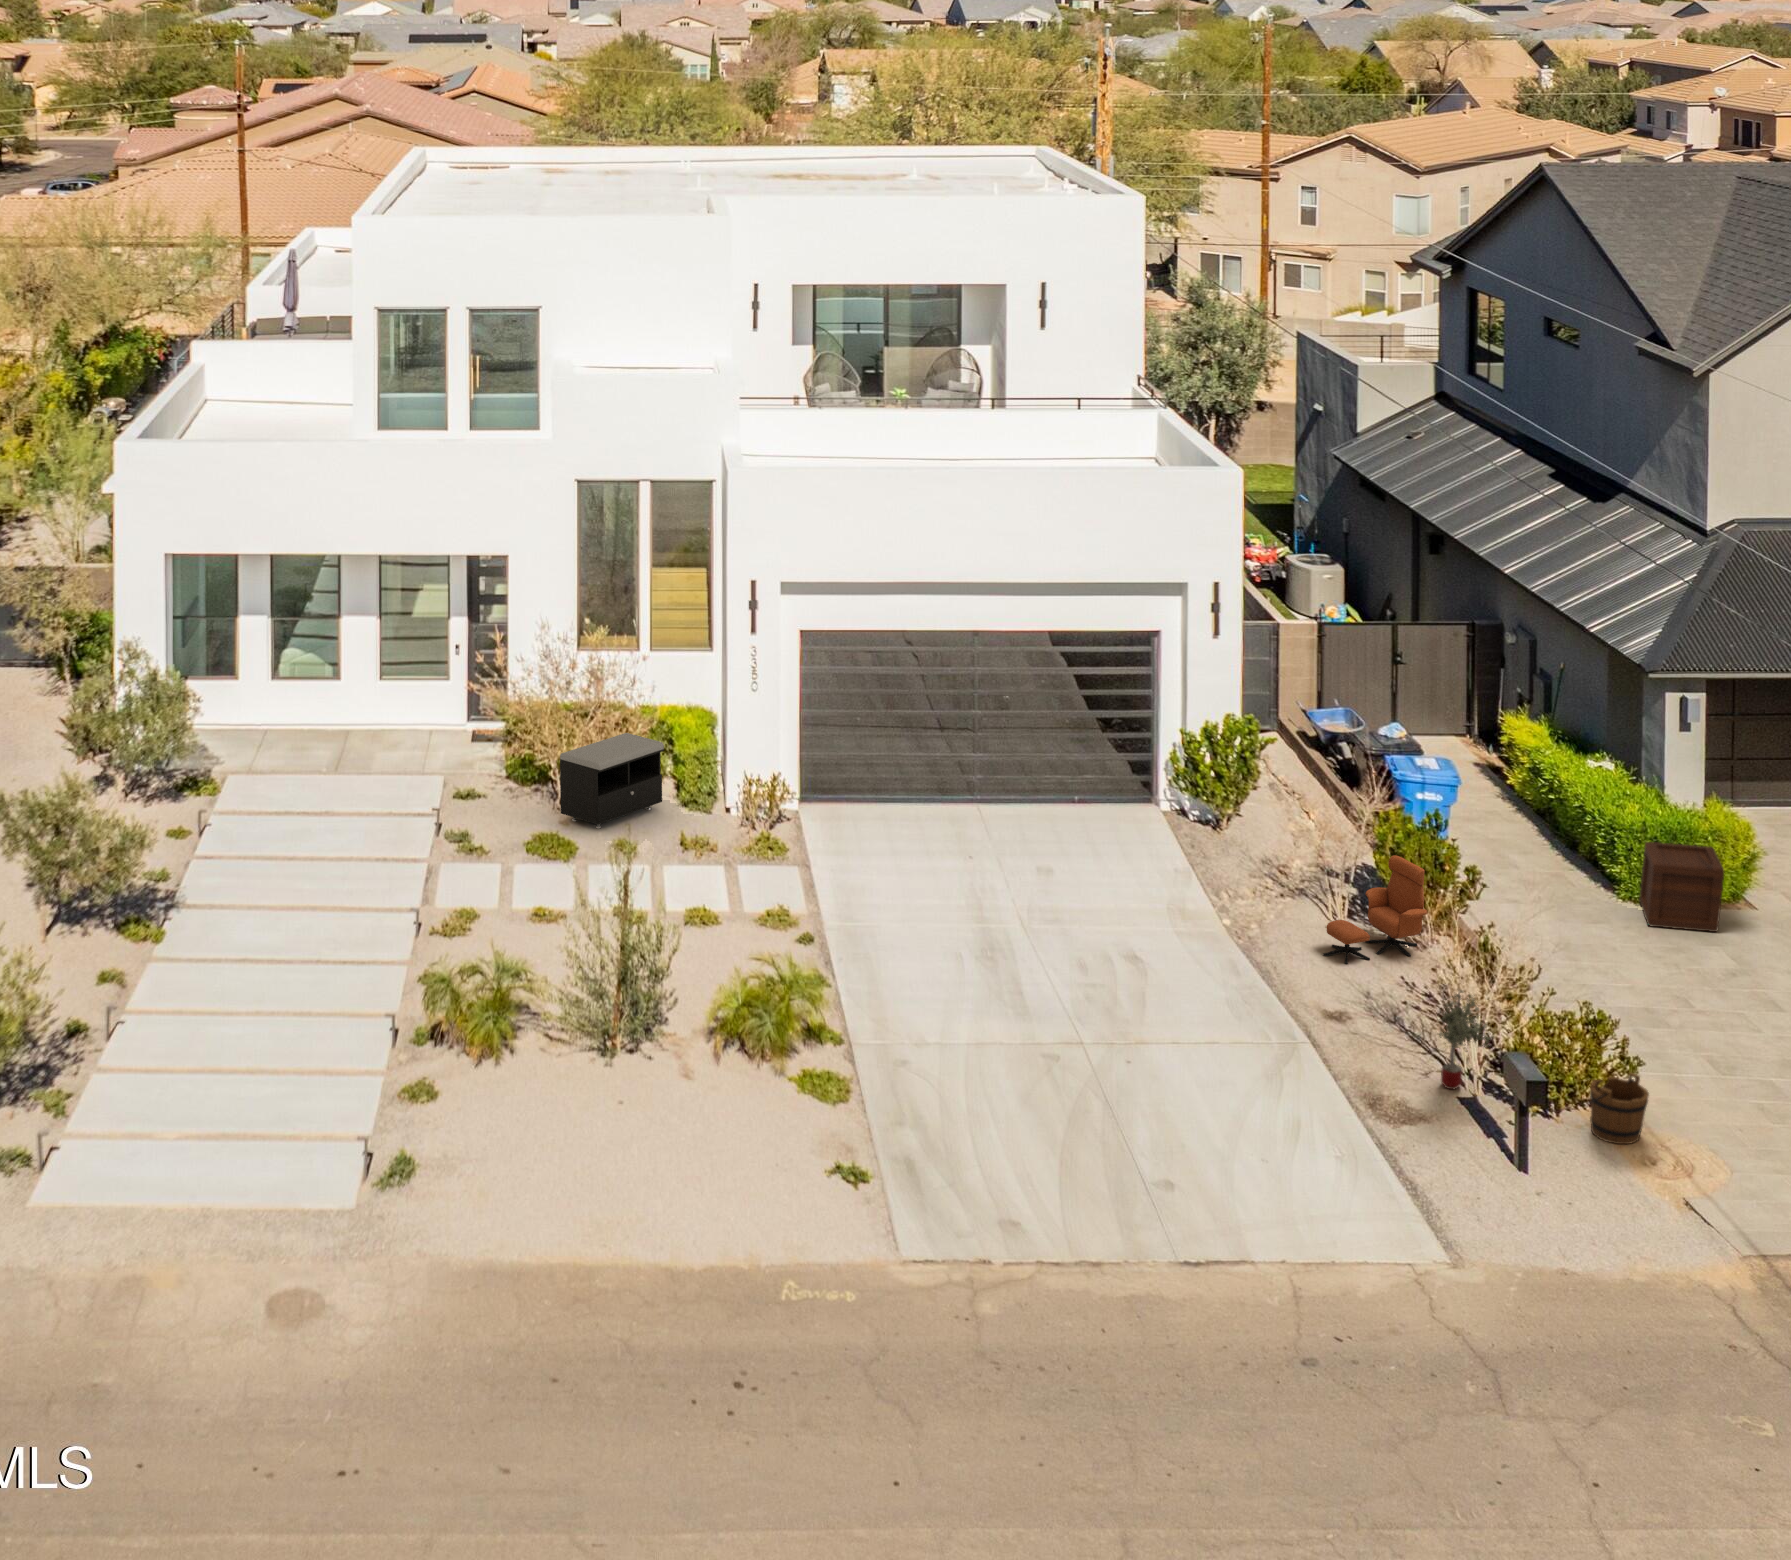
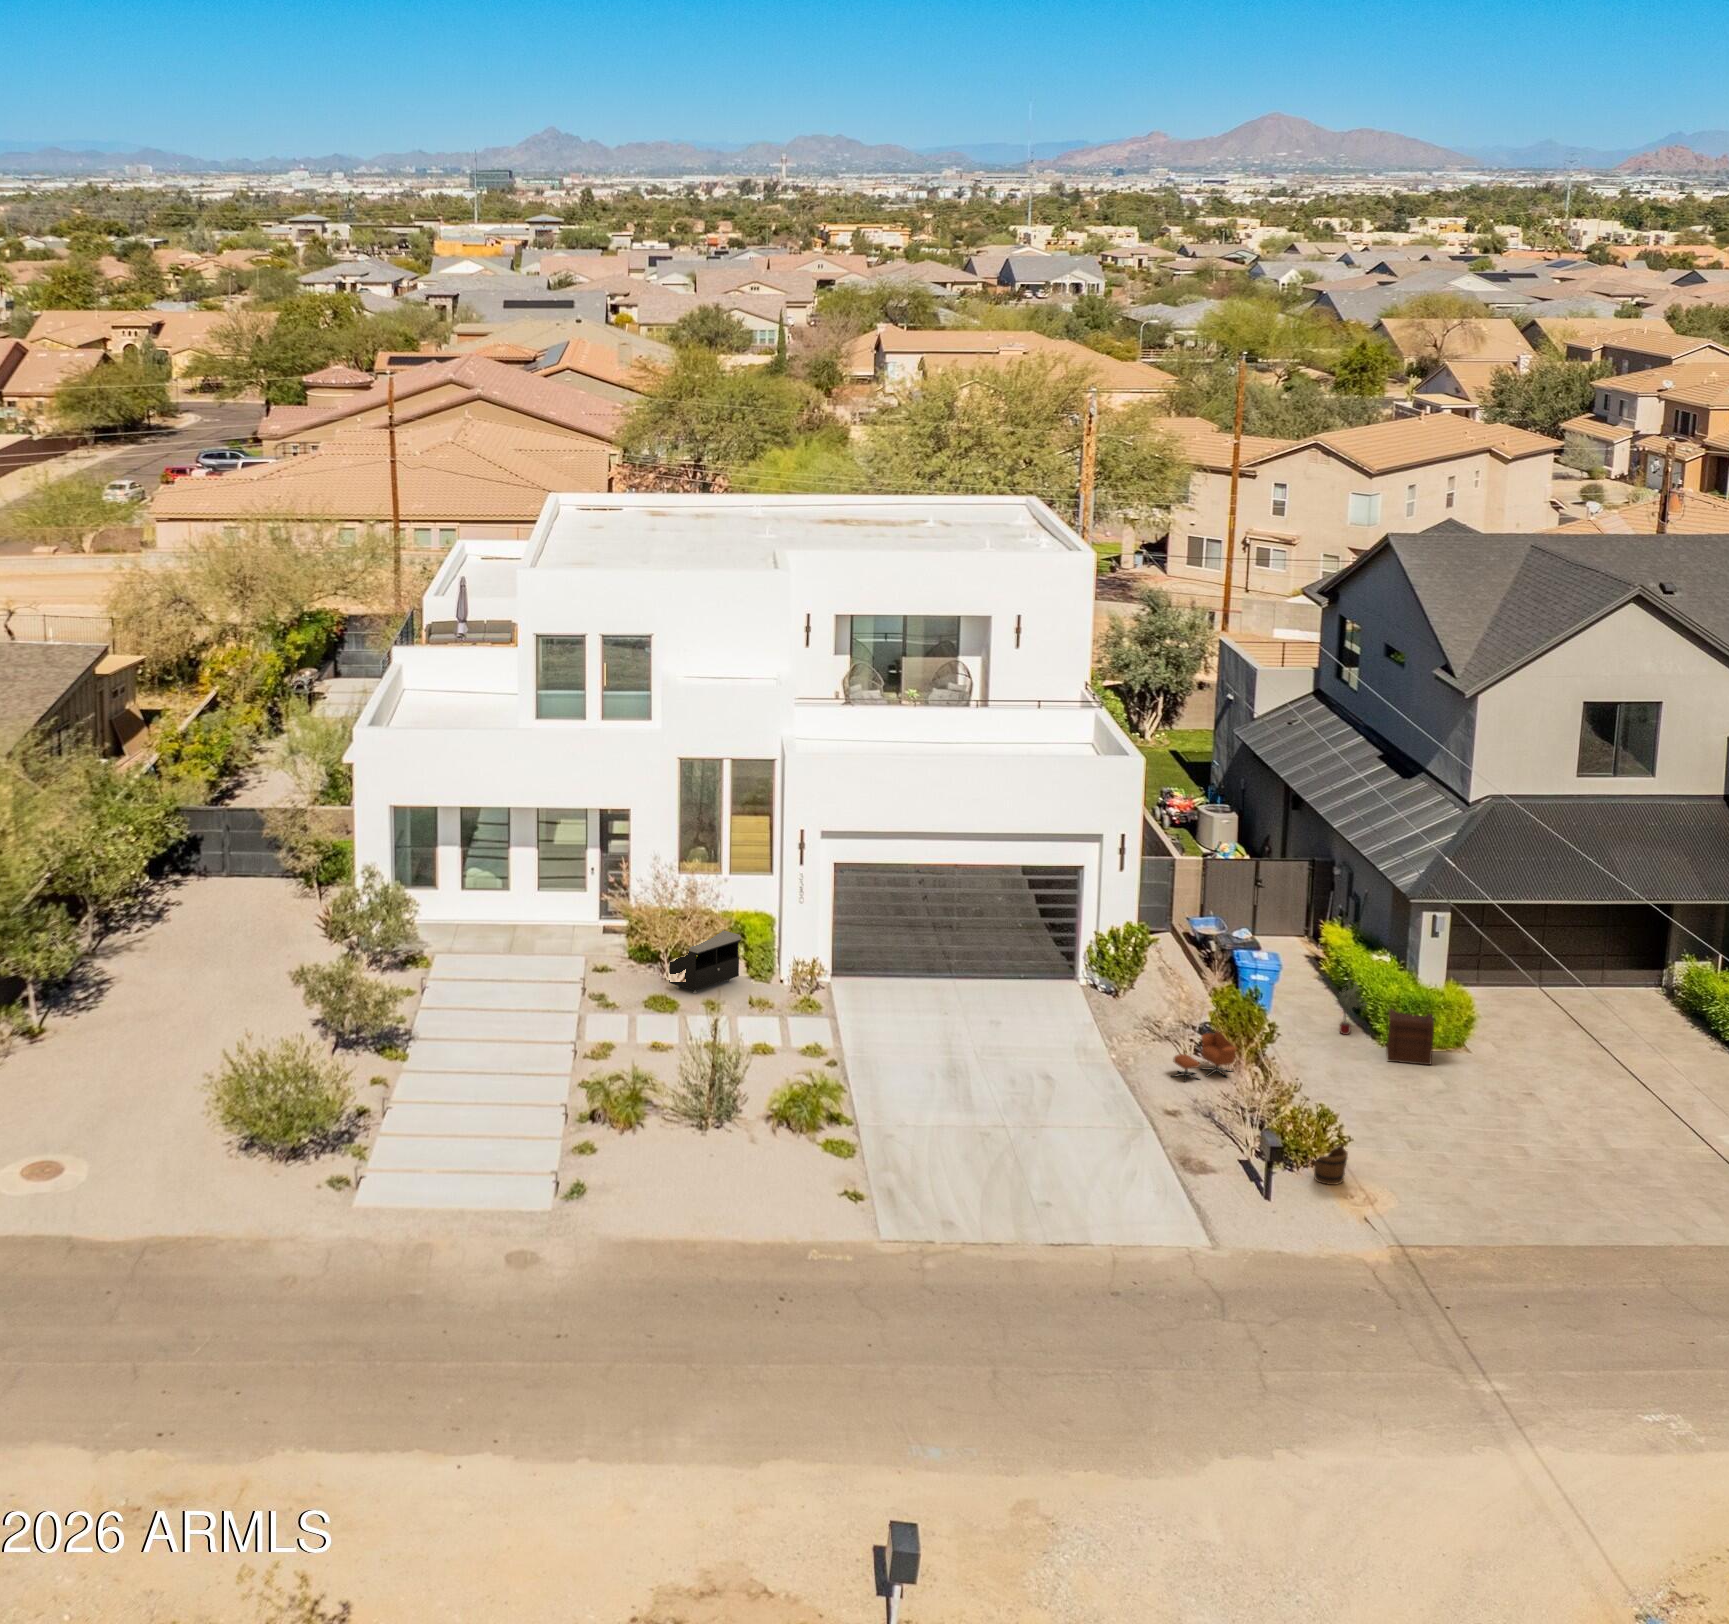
potted tree: present [1439,990,1491,1089] -> present [1339,981,1367,1035]

